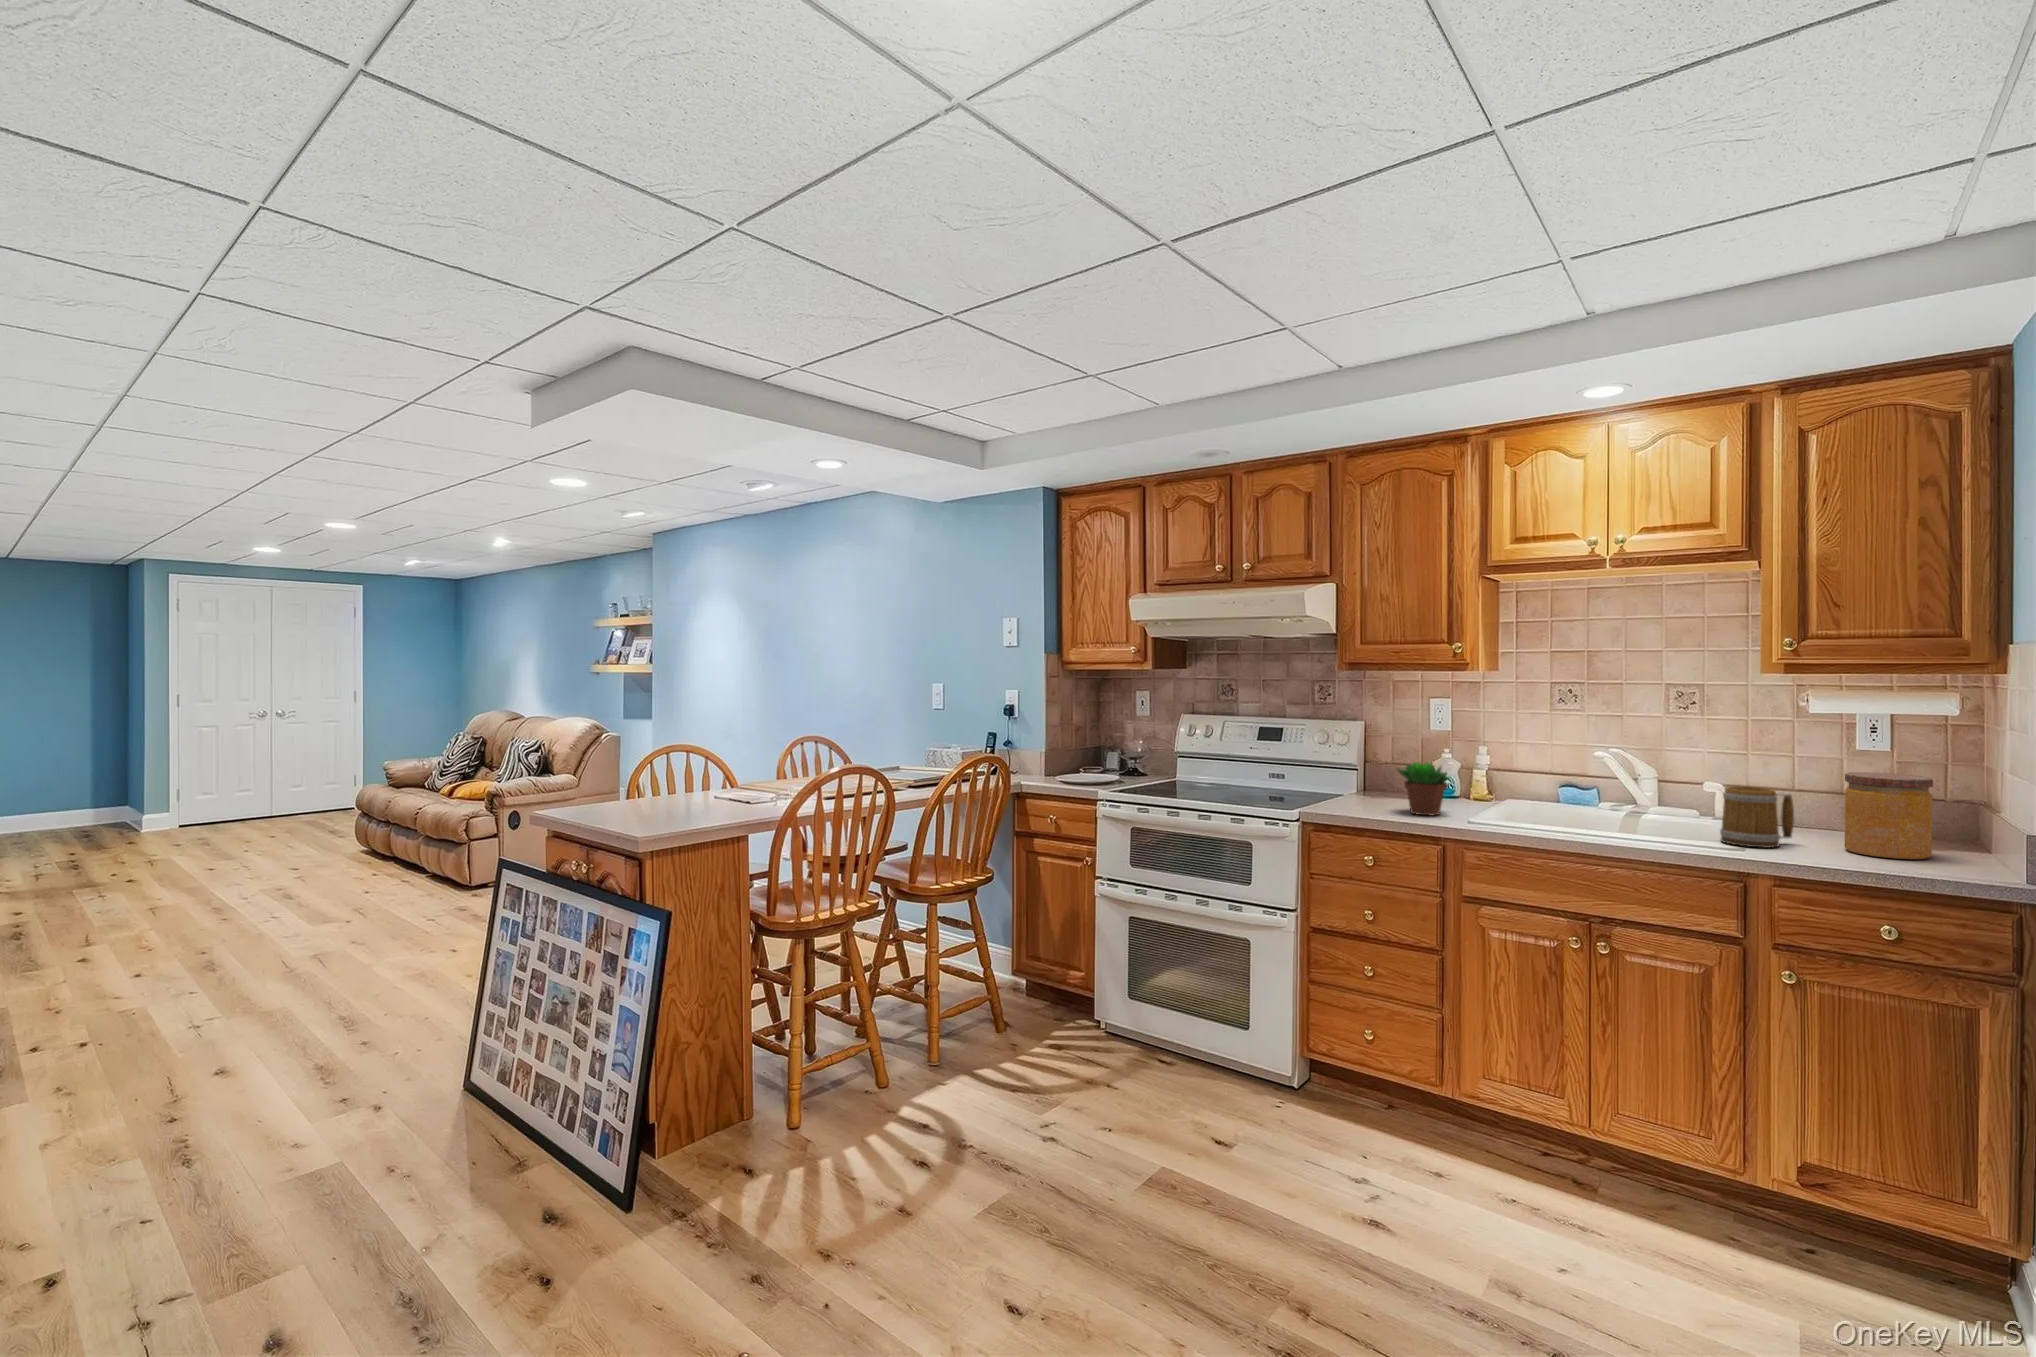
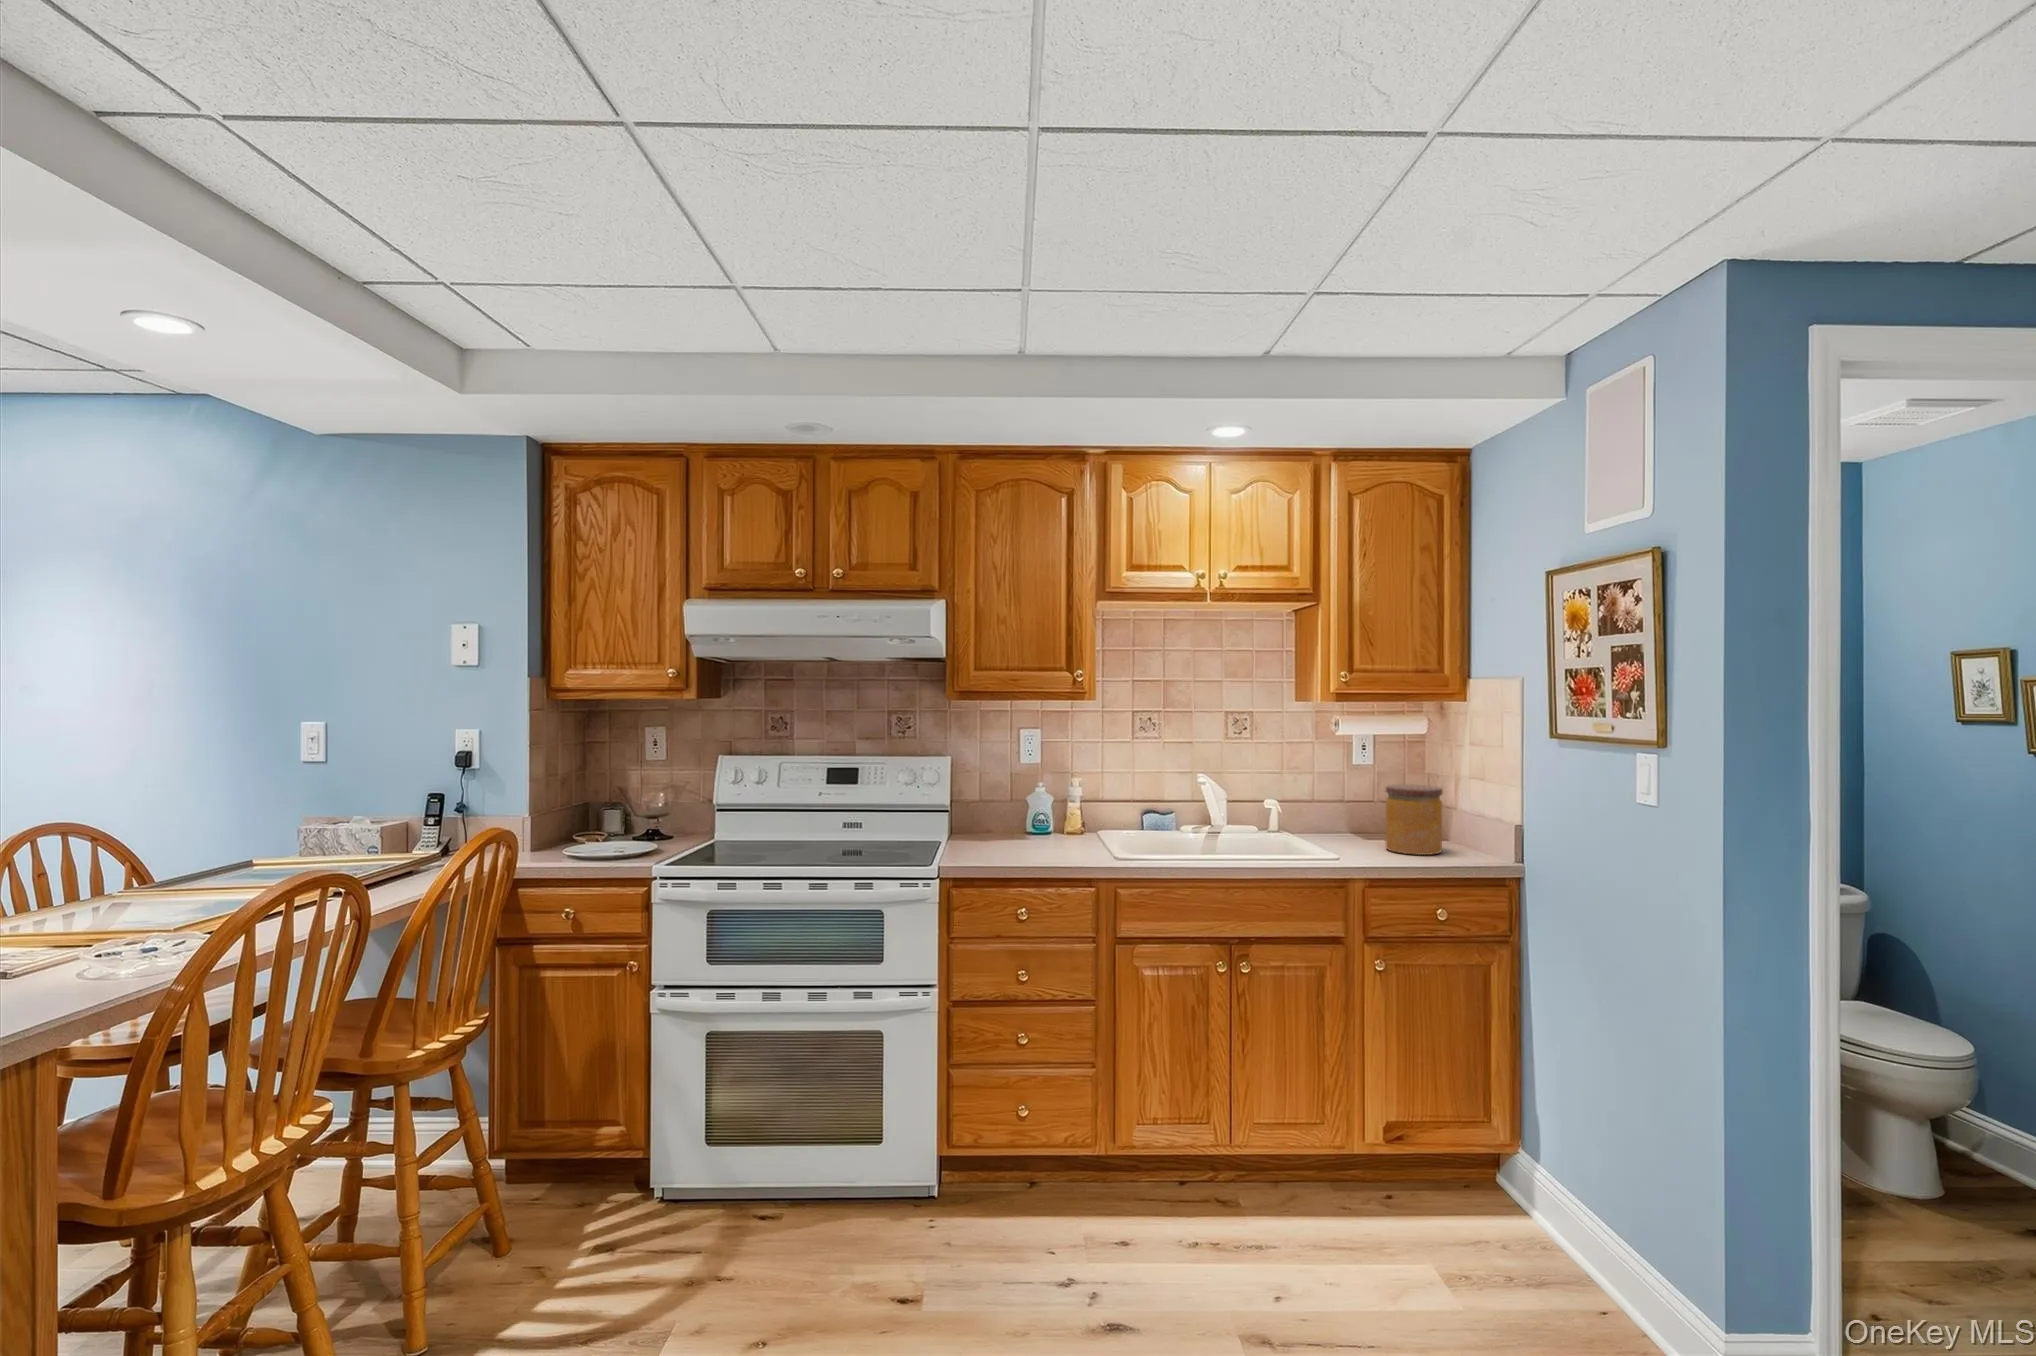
succulent plant: present [1397,763,1449,816] -> none [1028,797,1086,857]
mug: present [1720,786,1794,848] -> none [1309,803,1354,857]

